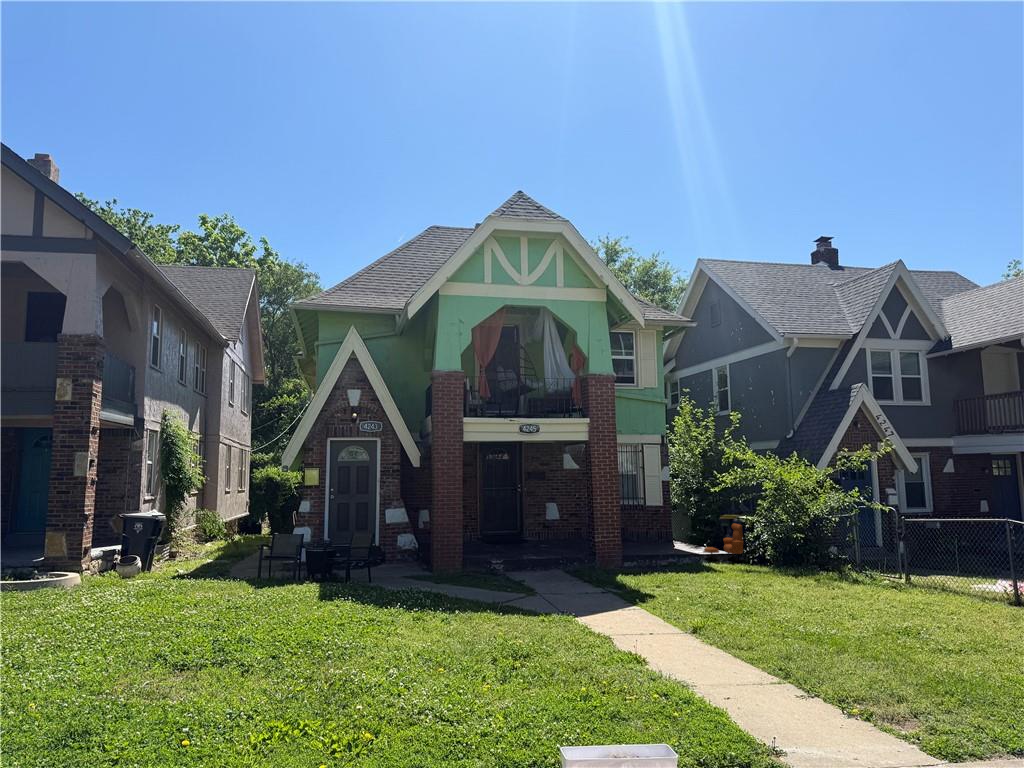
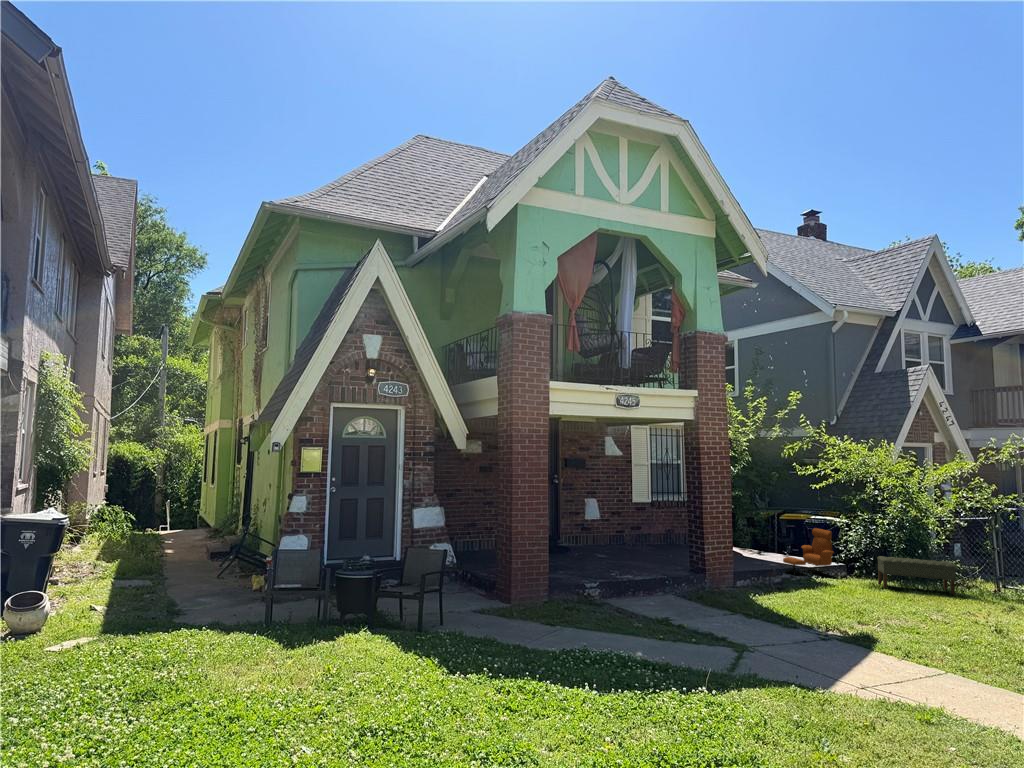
bench: none [769,543,827,573] -> present [877,556,956,595]

